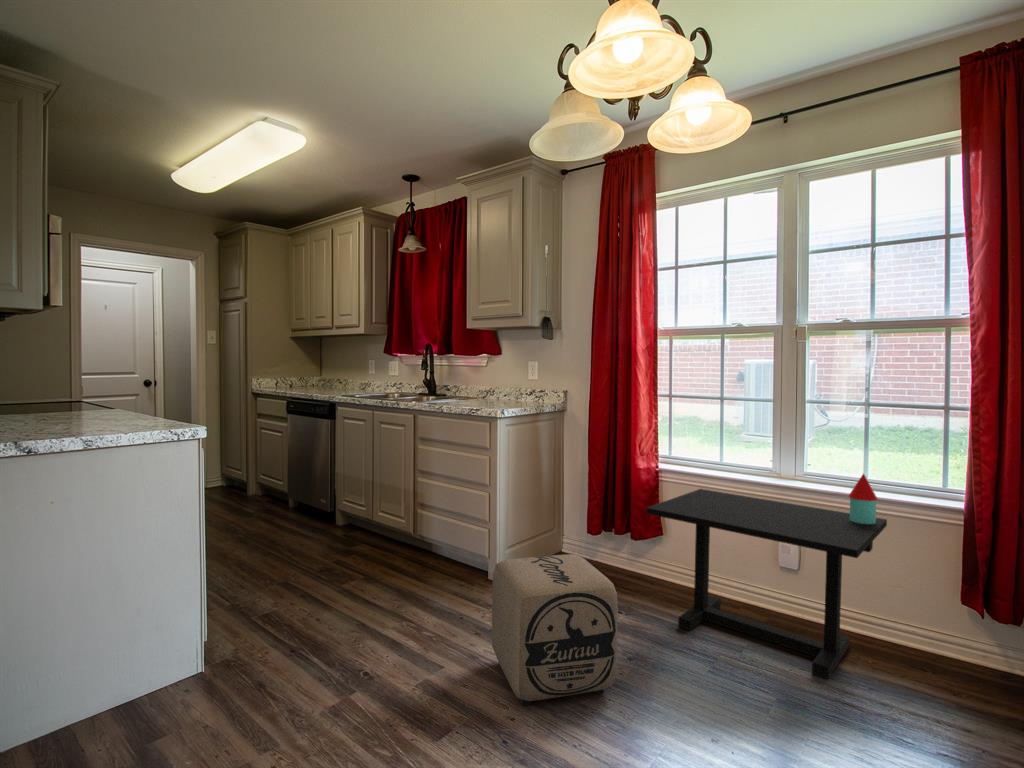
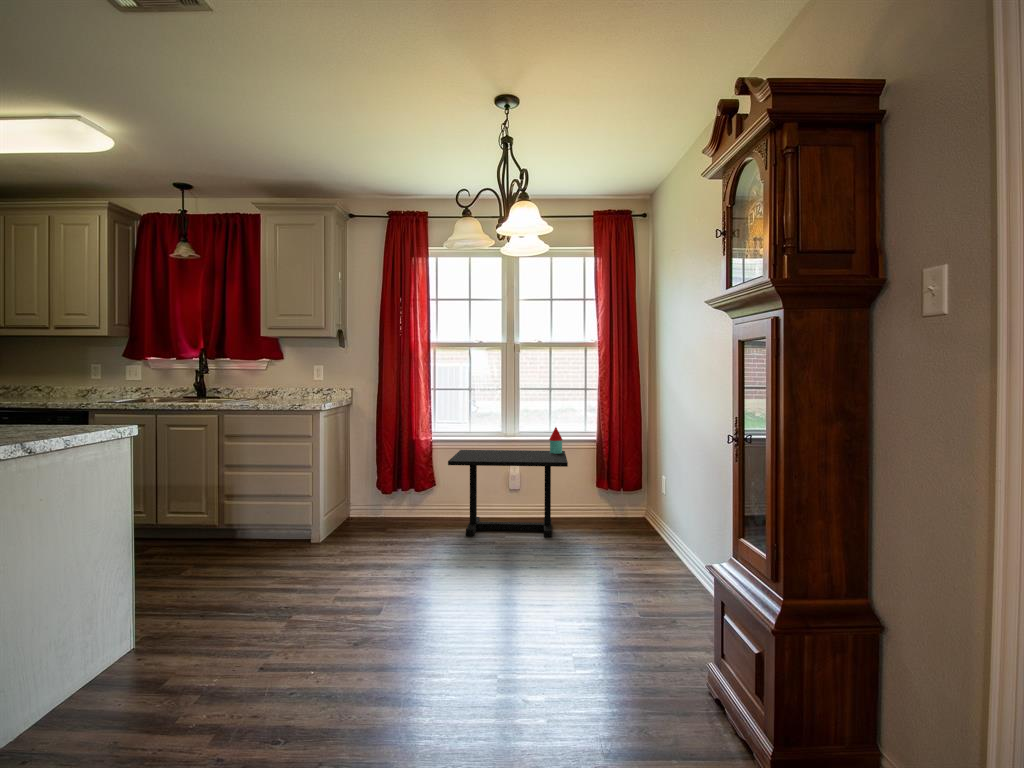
ottoman: present [492,554,618,706] -> none [375,494,465,587]

